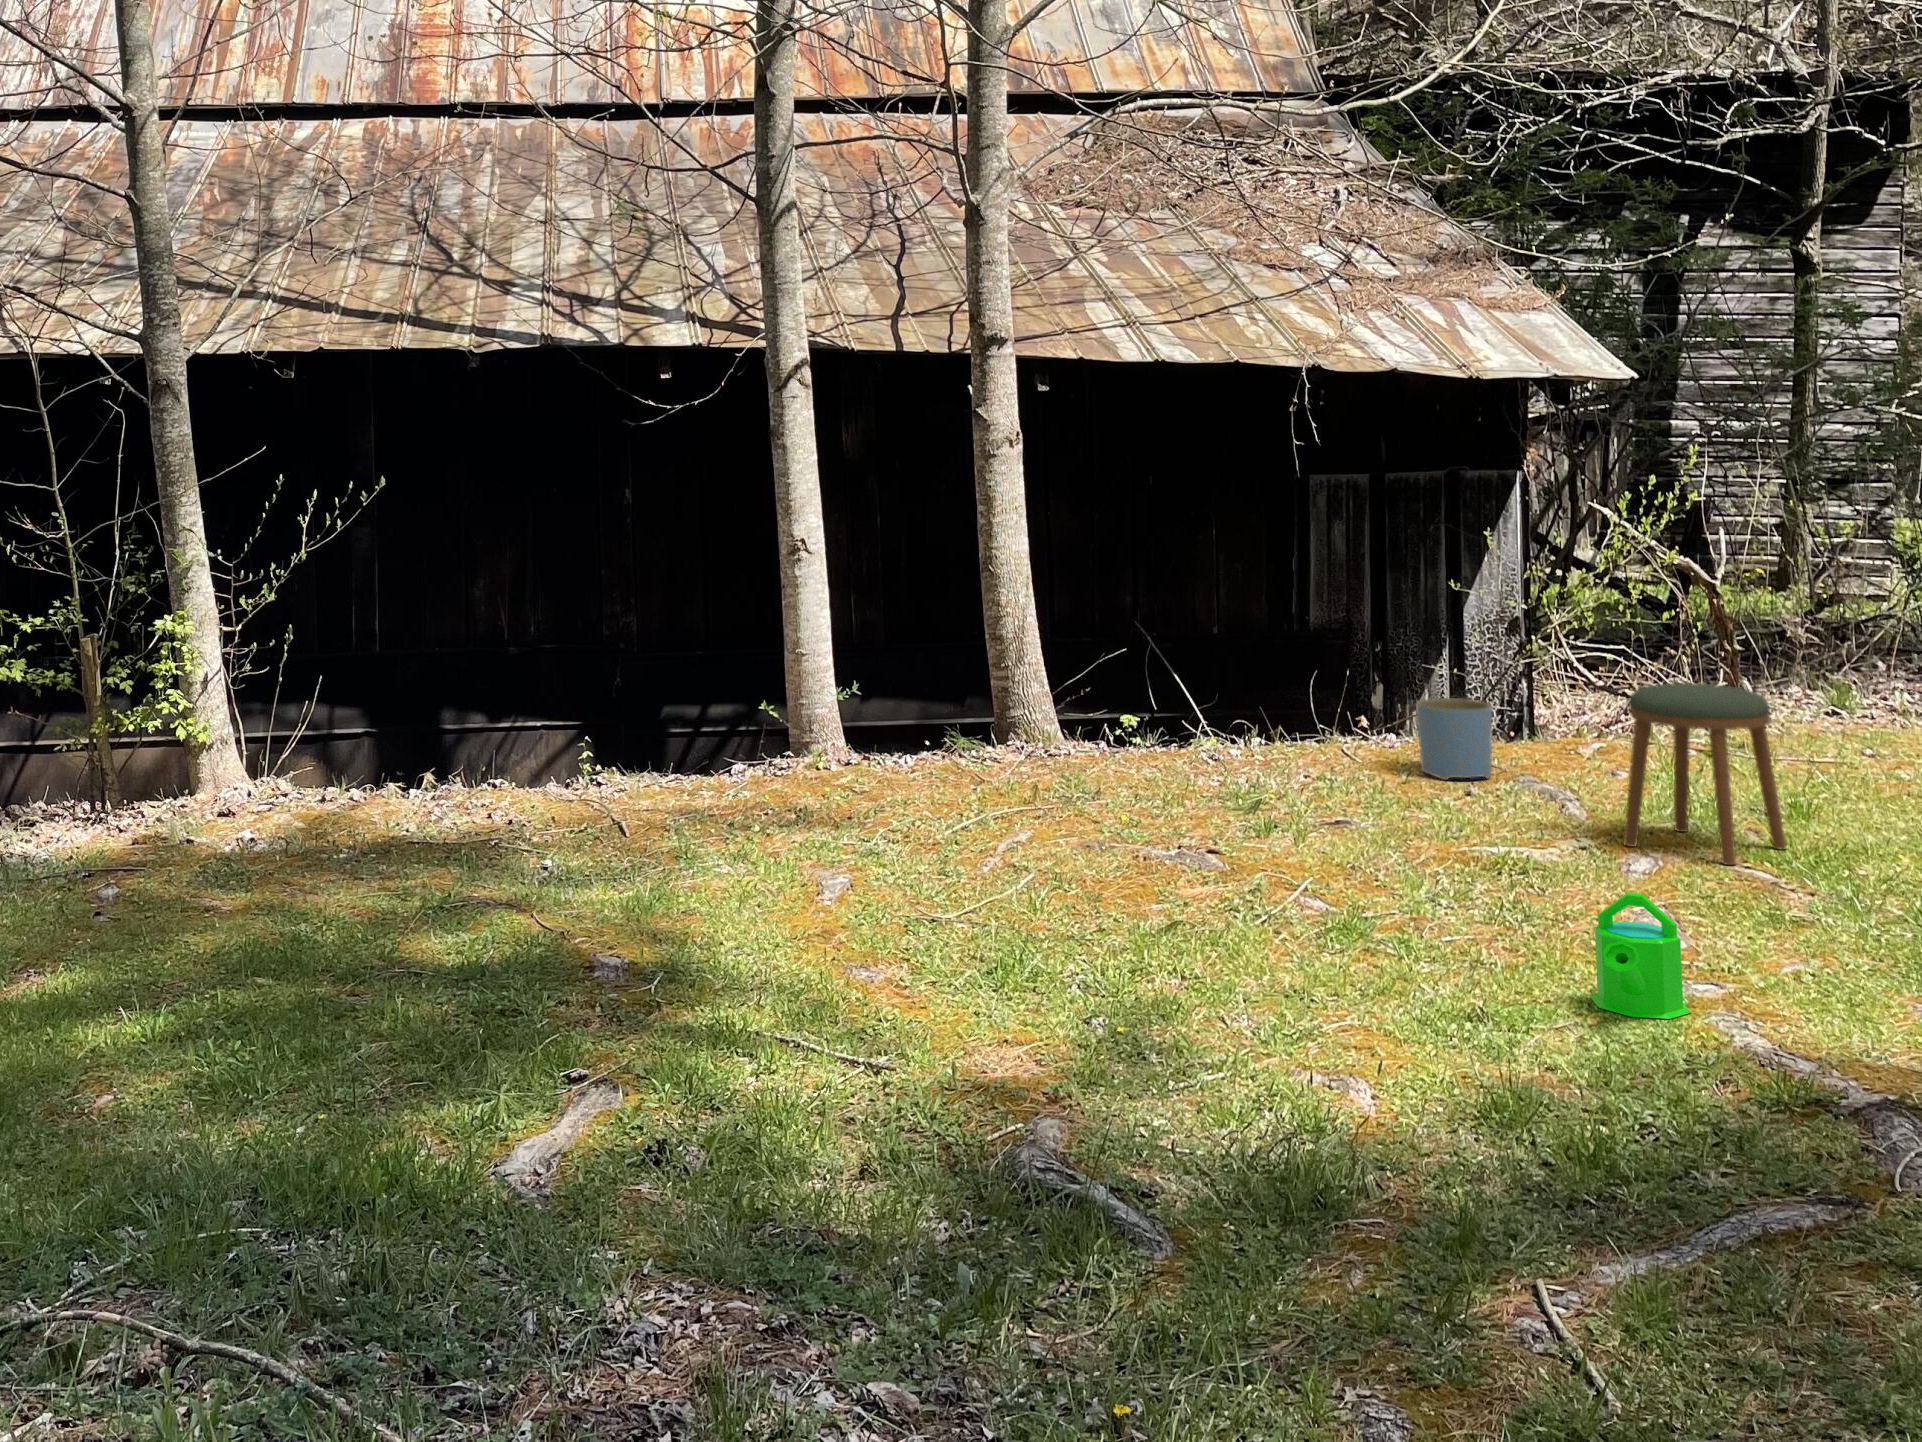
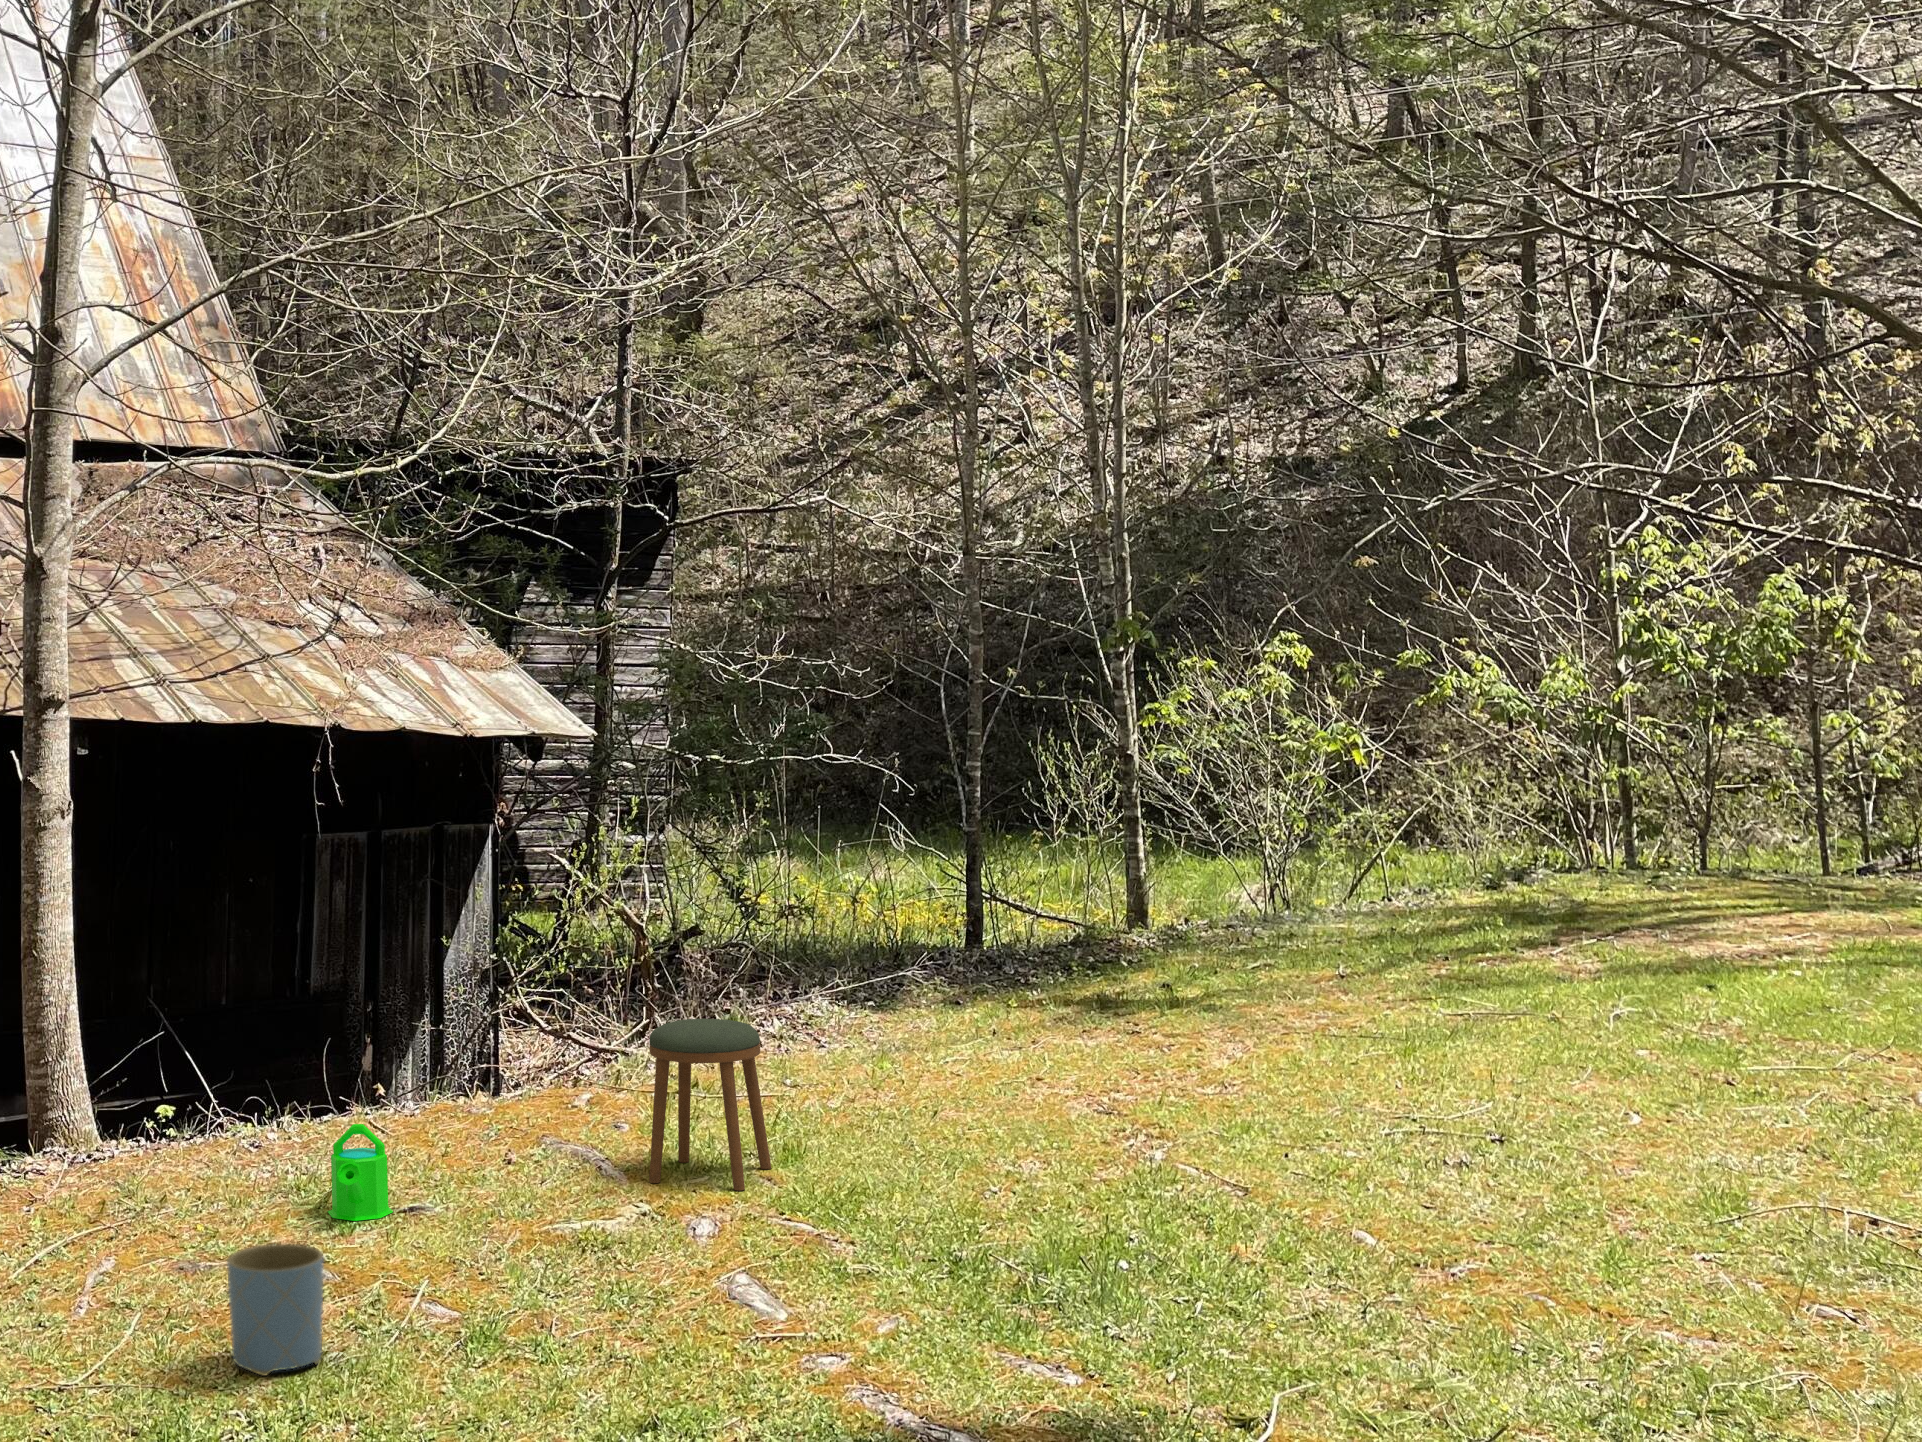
planter: present [1416,698,1492,780] -> present [227,1244,324,1376]
watering can: present [1591,892,1691,1019] -> present [328,1124,393,1221]

